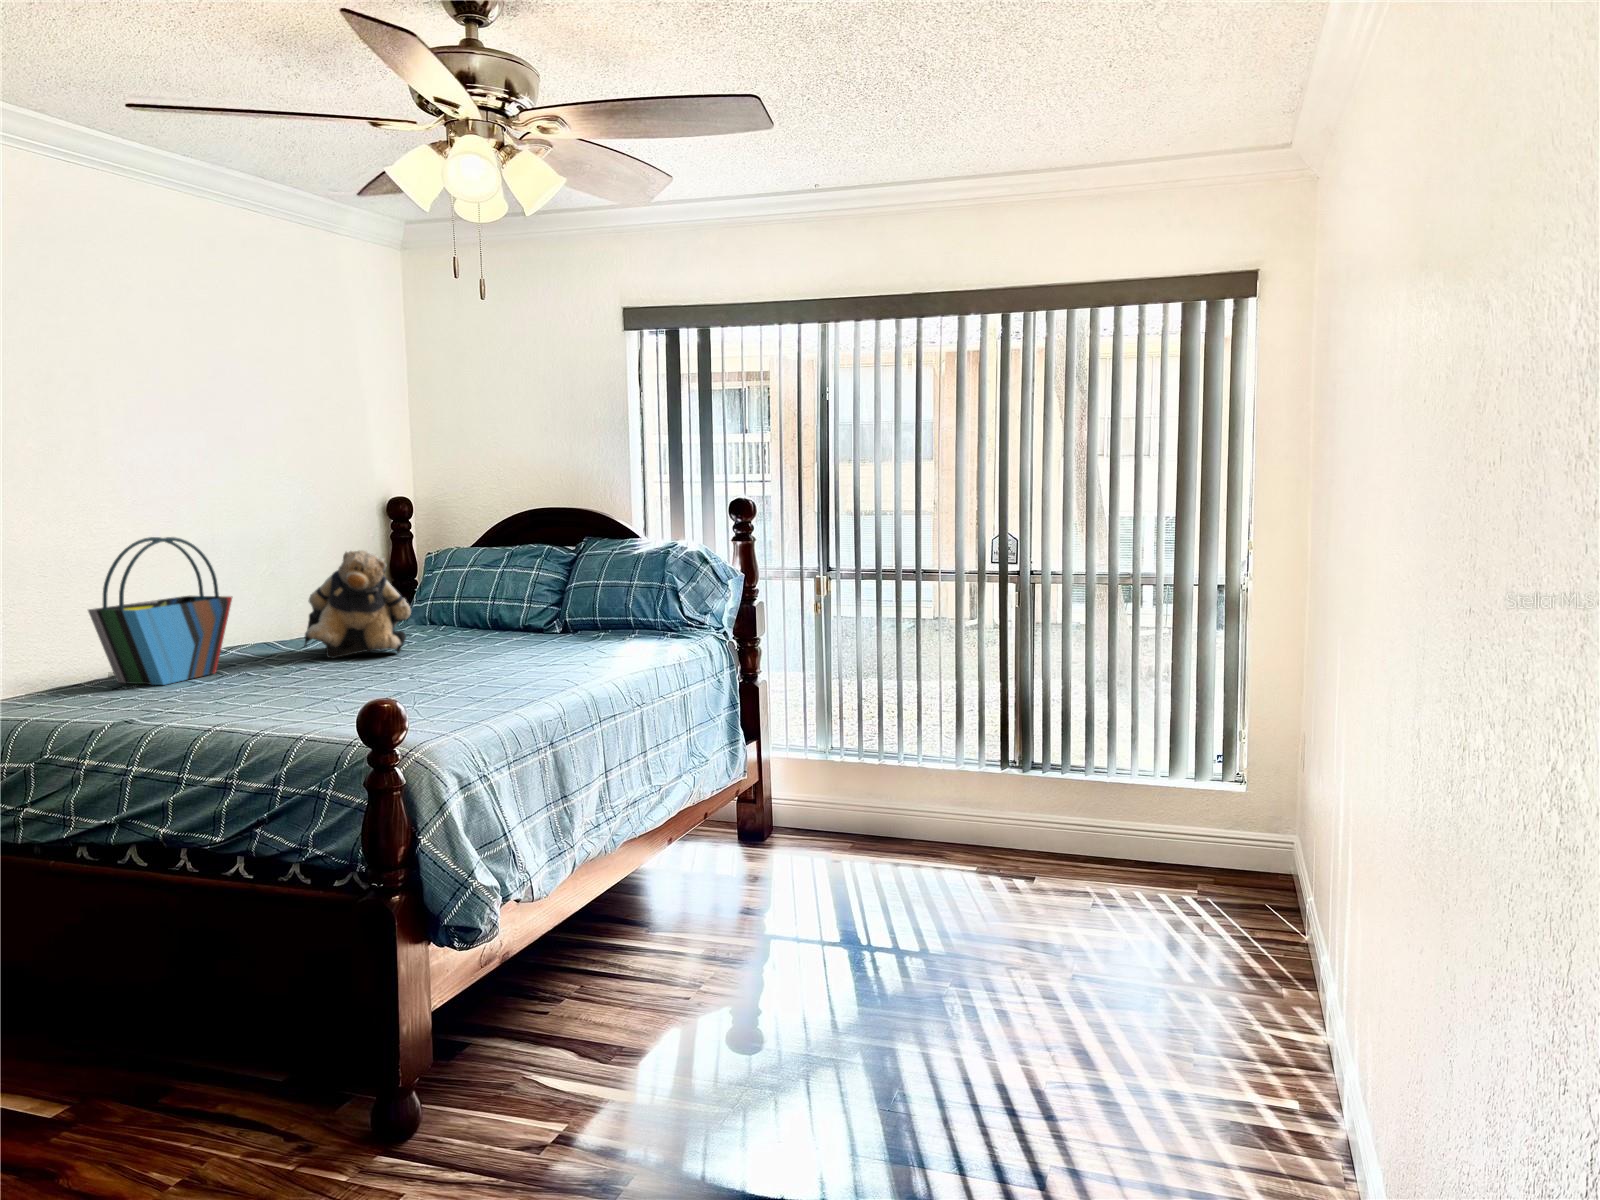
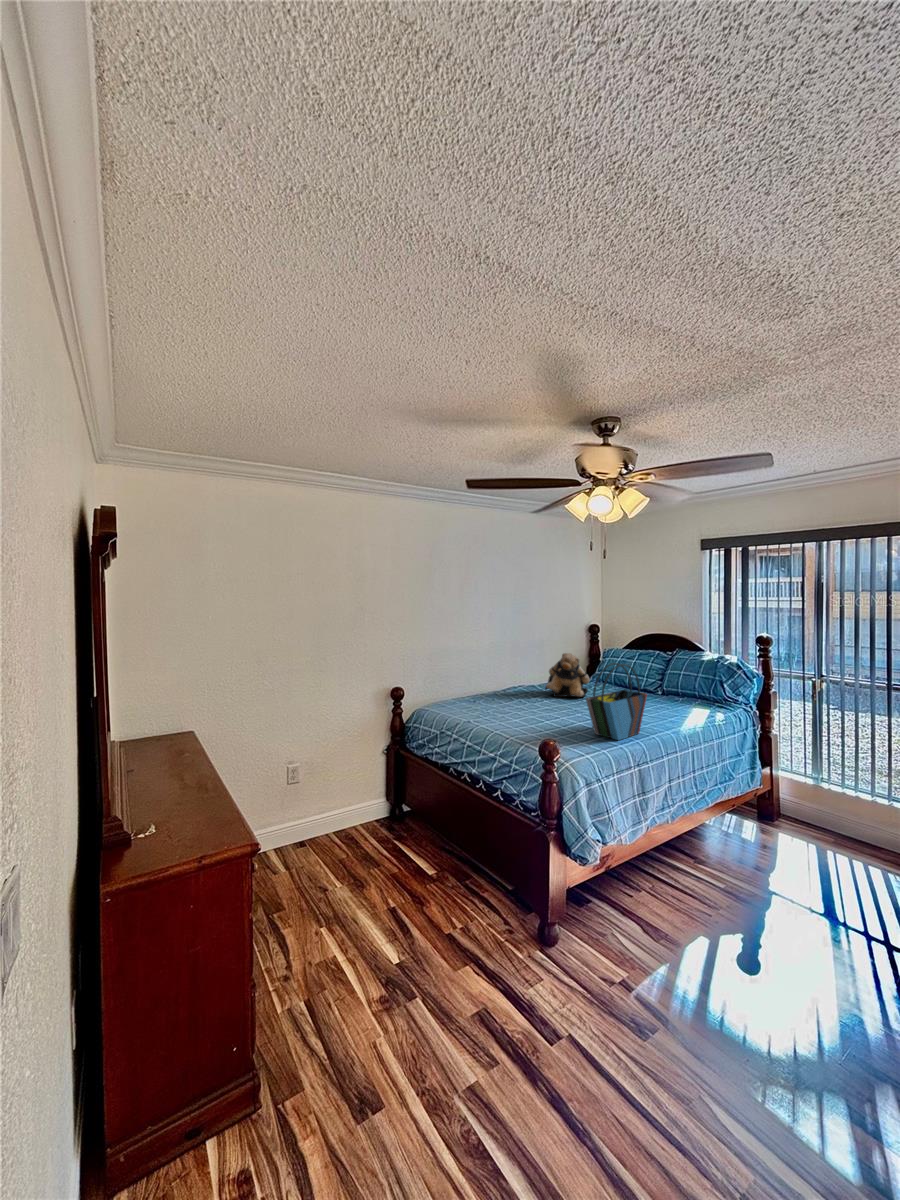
tote bag: present [88,537,232,685] -> present [586,663,647,740]

